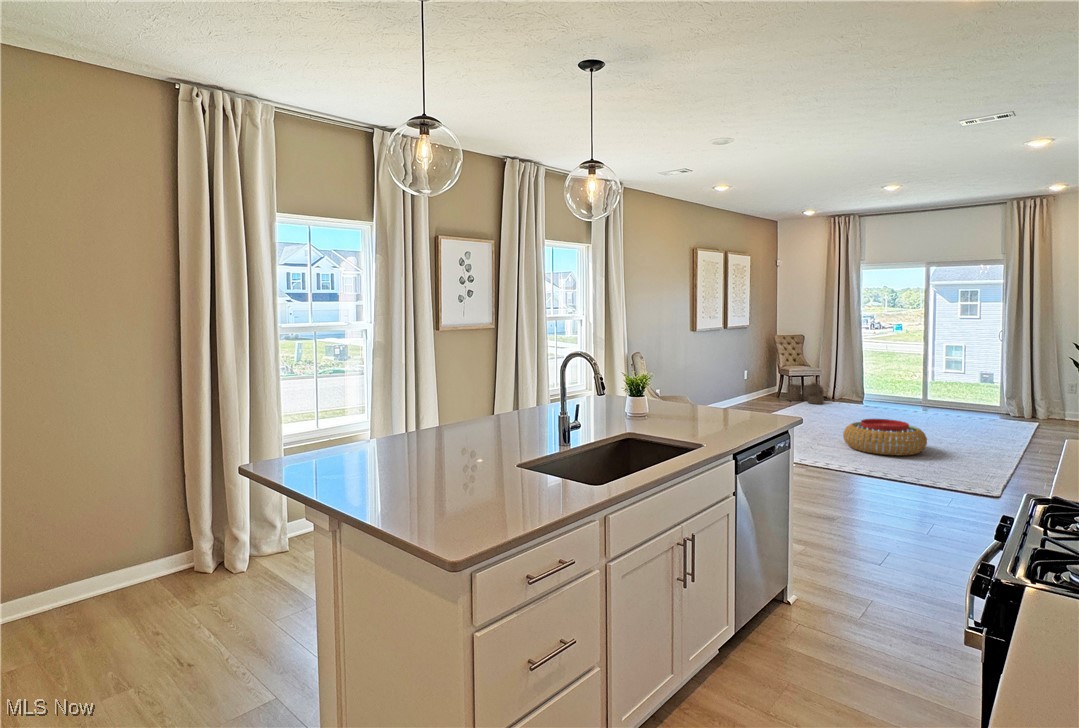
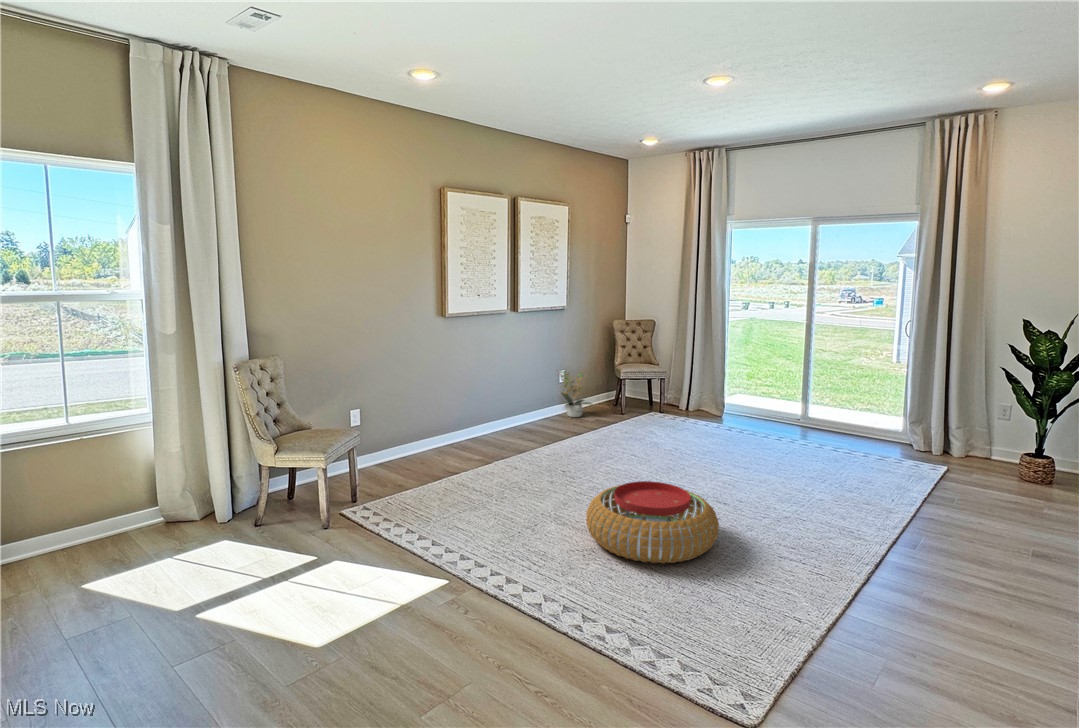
potted plant: none [747,369,775,403] -> present [560,371,592,417]
woven basket: present [786,383,824,404] -> none [618,386,672,421]

